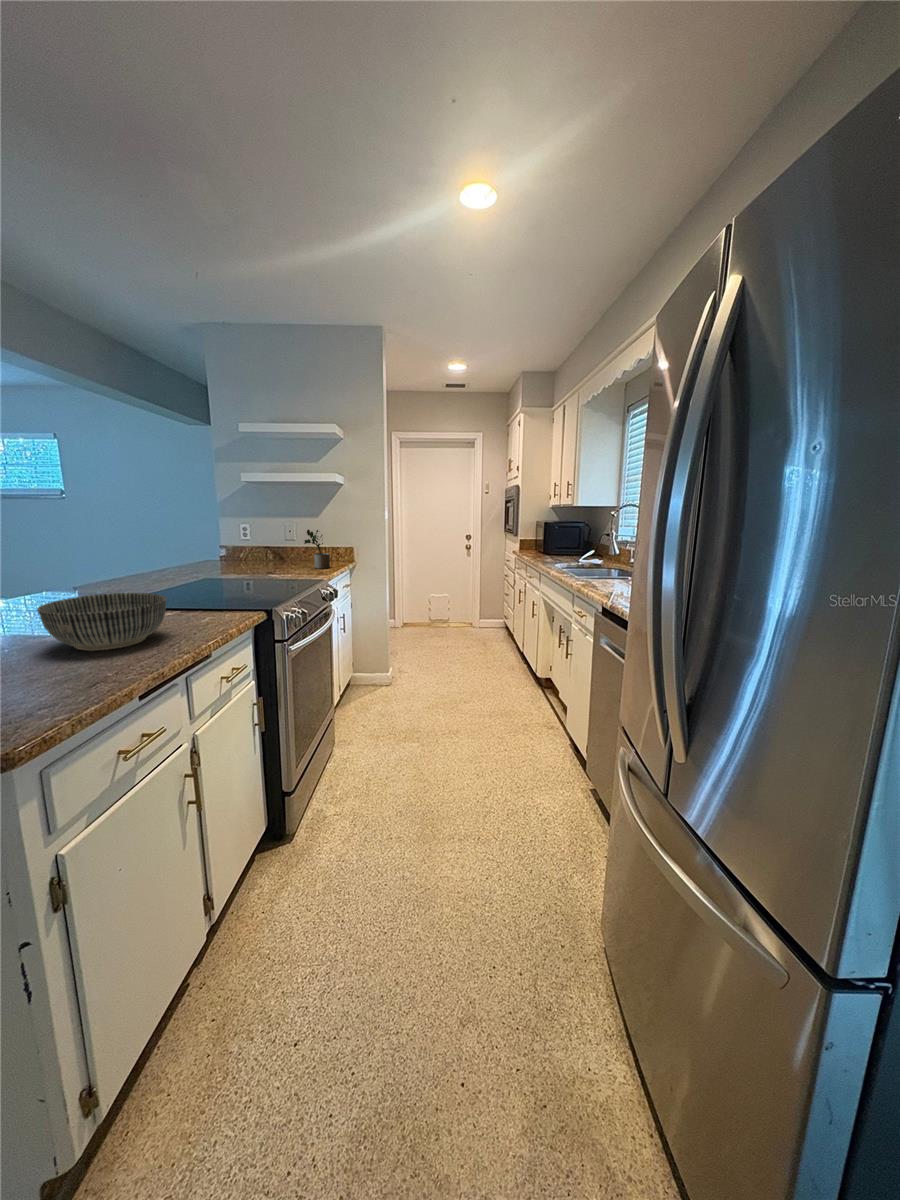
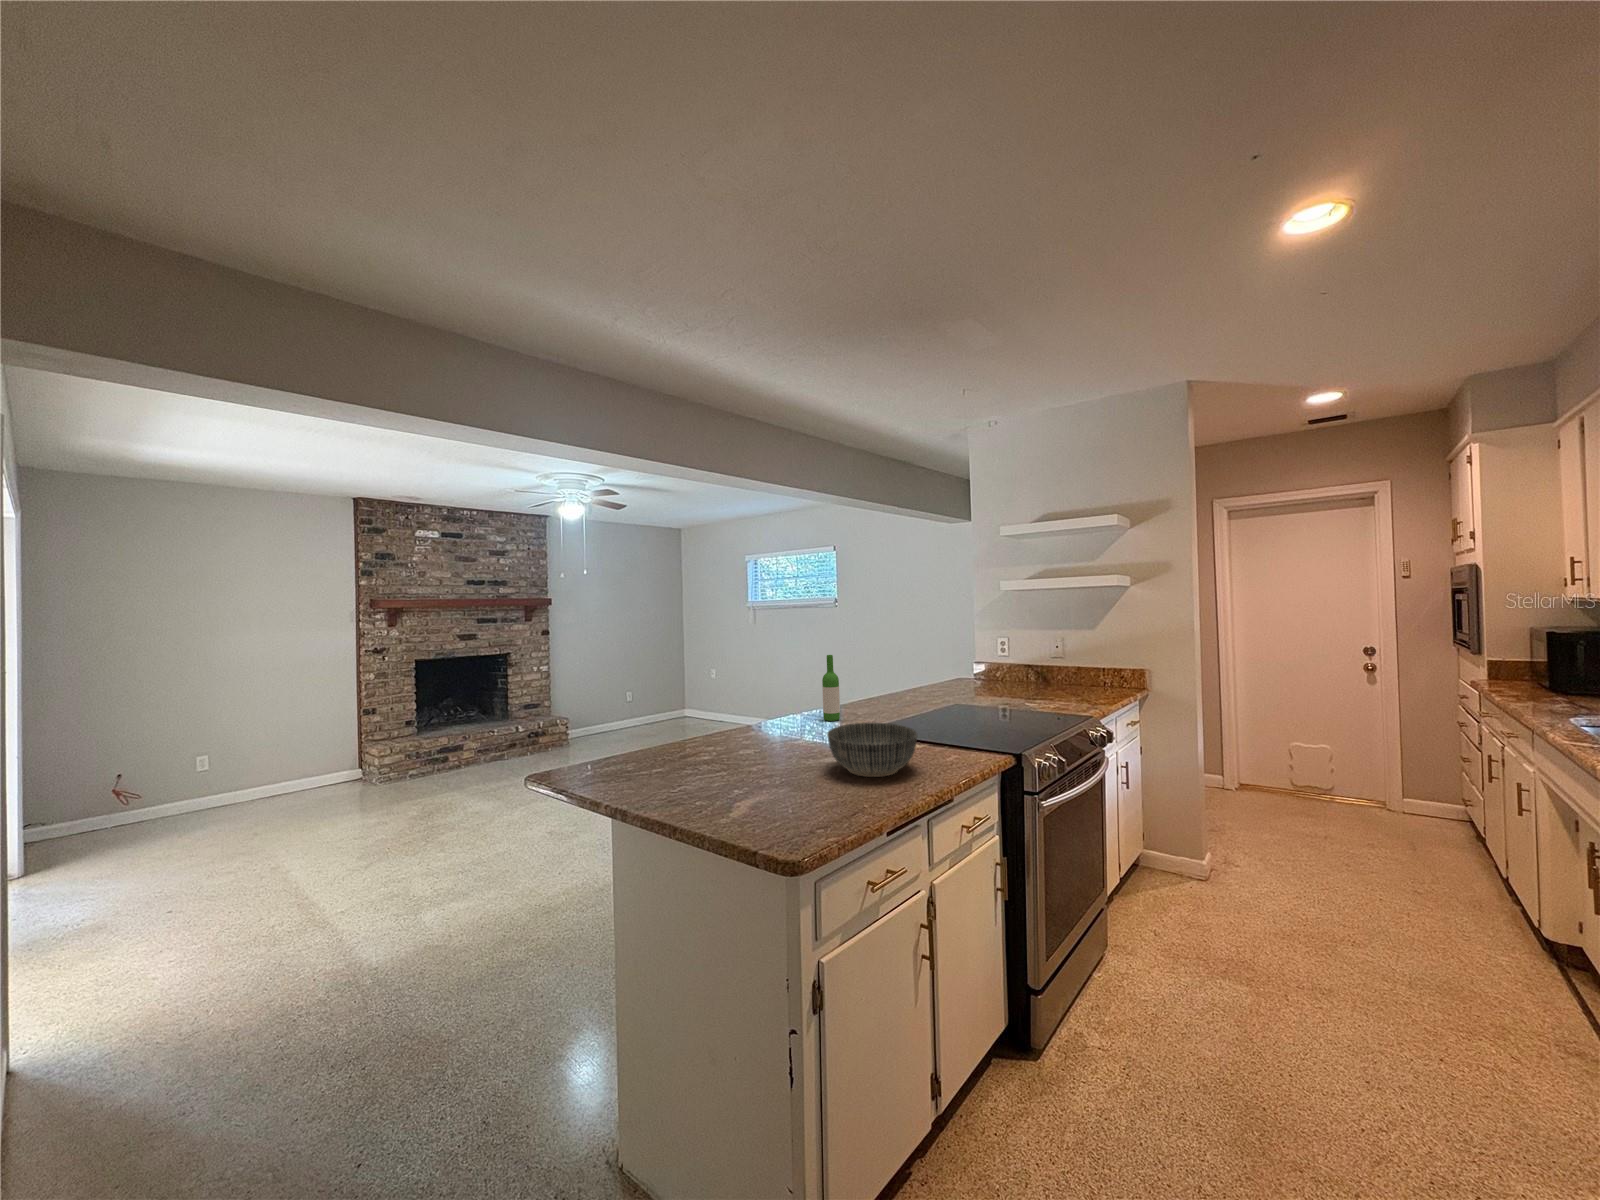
wine bottle: none [22,527,56,607] -> present [822,655,840,721]
potted plant: present [304,530,330,569] -> none [1069,649,1104,699]

